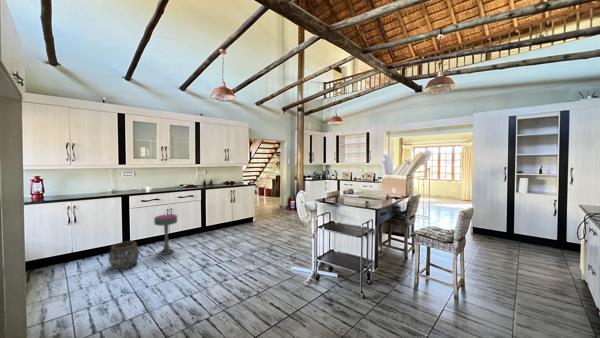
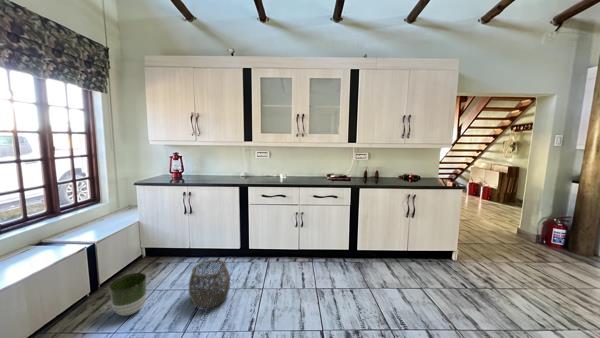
bar stool: present [154,214,177,255] -> none [258,226,293,298]
planter: none [50,259,79,287] -> present [109,273,146,316]

